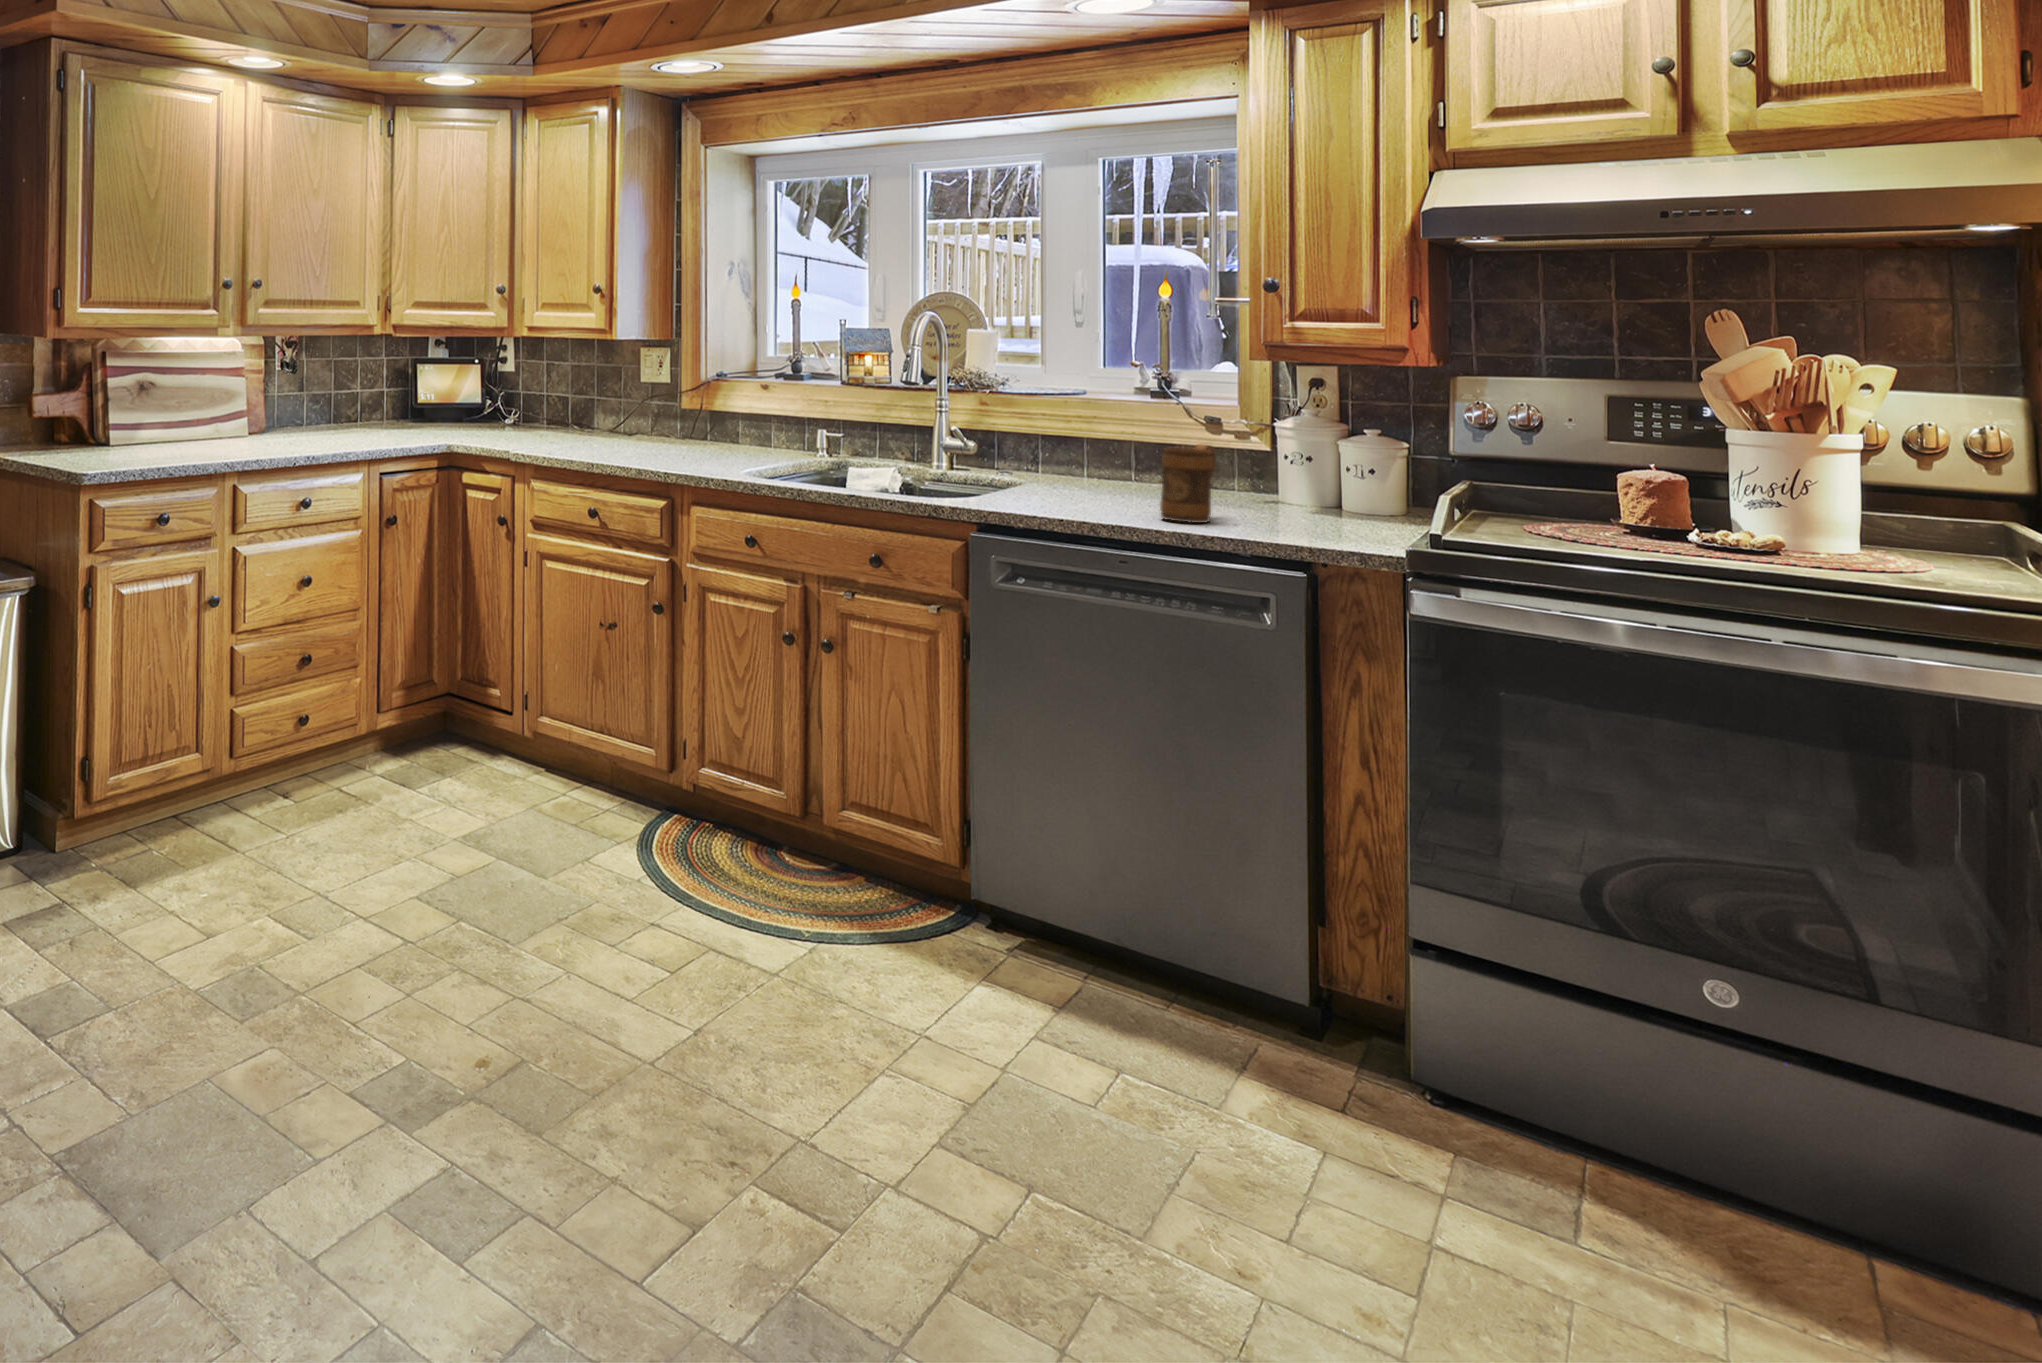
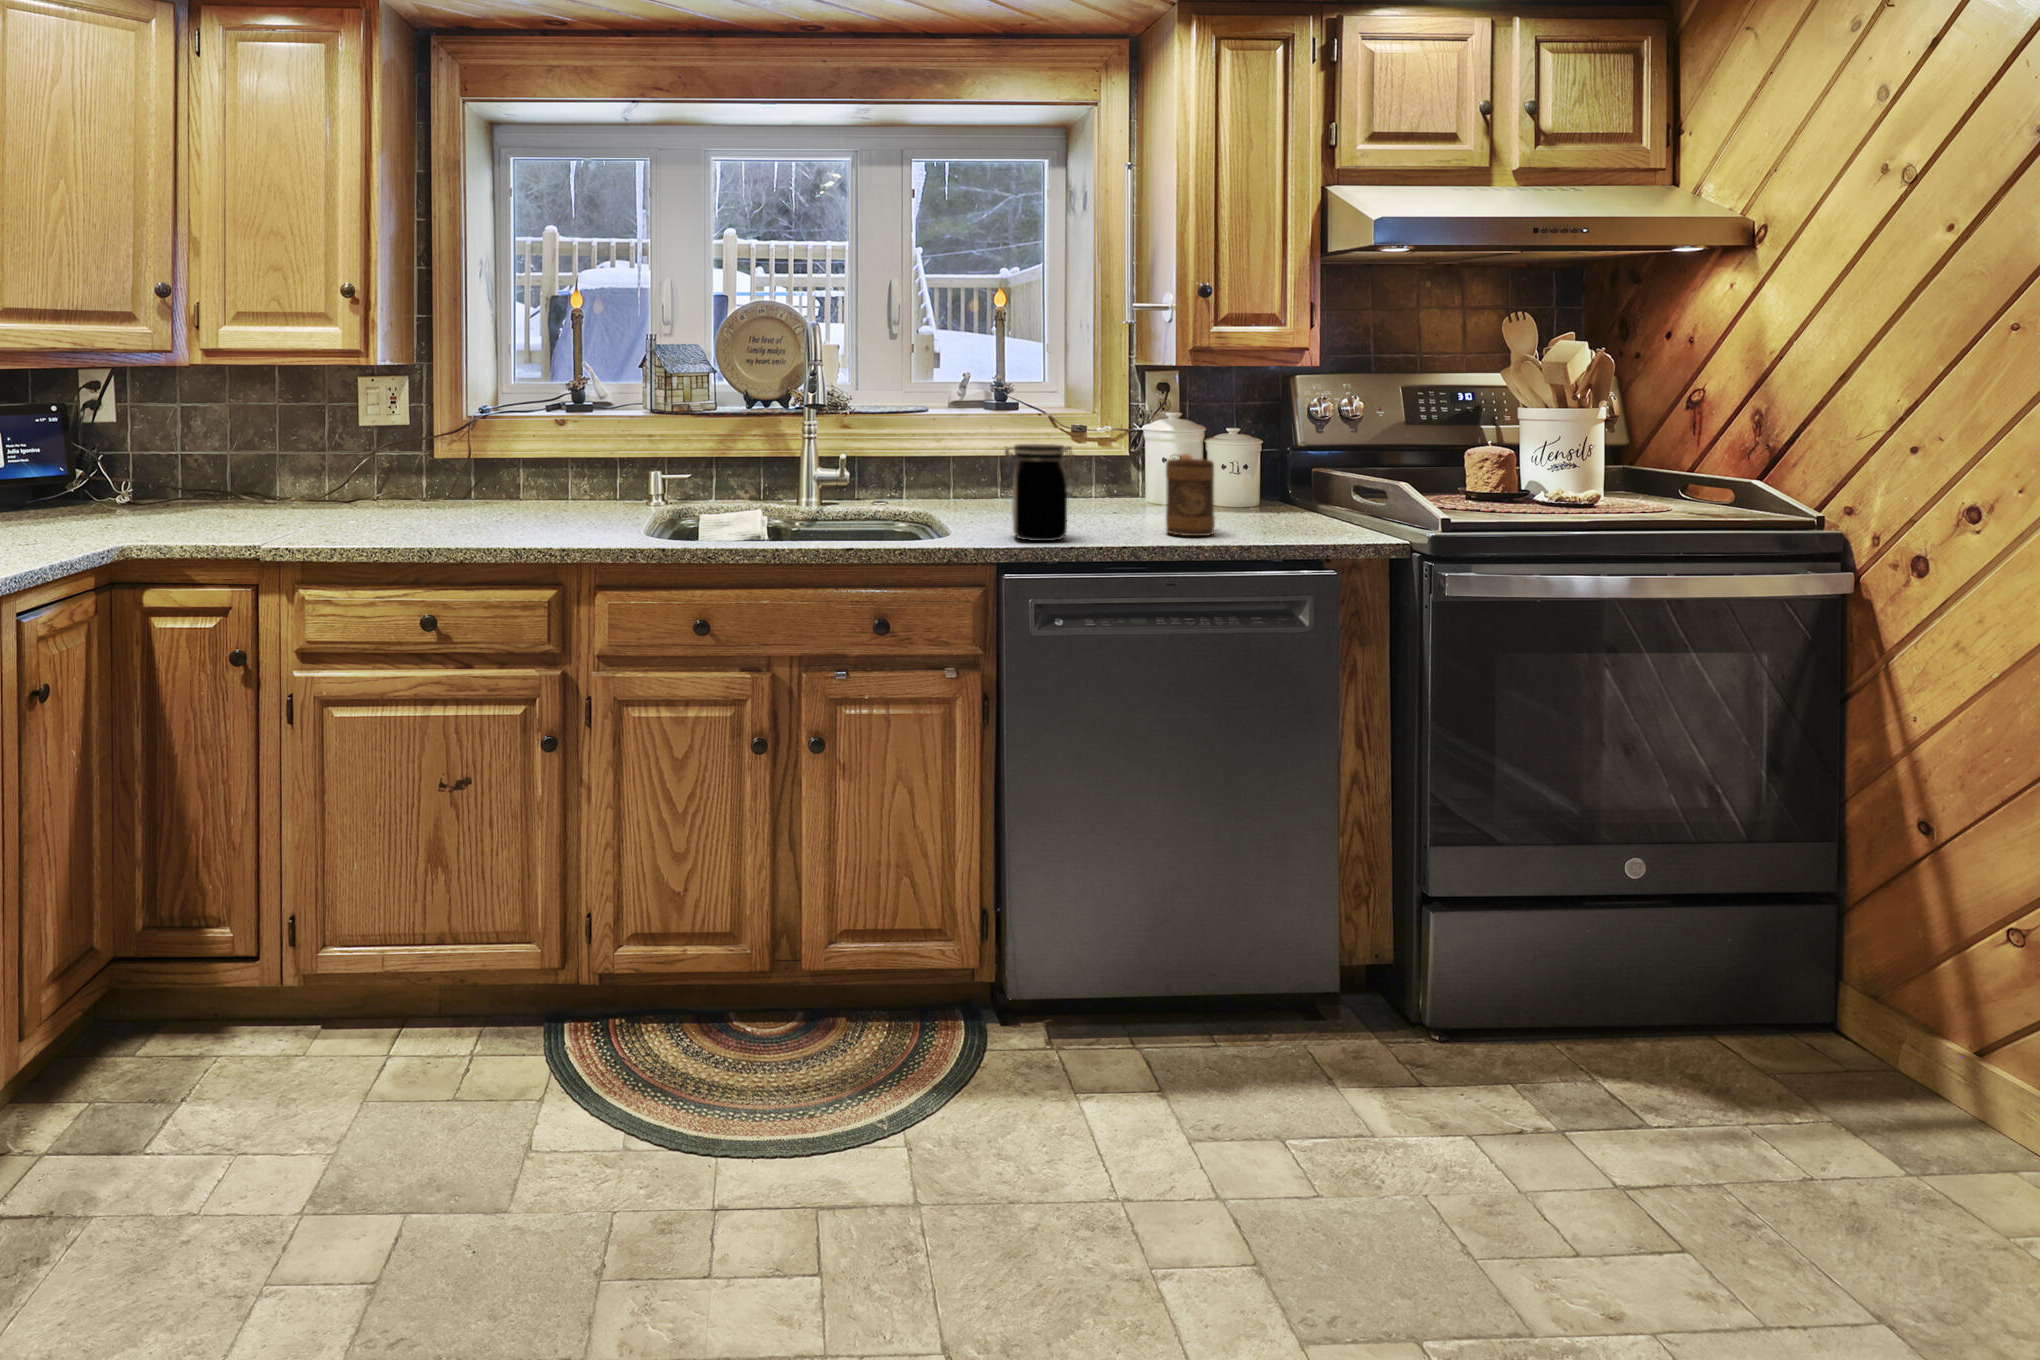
jar: none [1007,423,1068,510] -> present [1005,444,1074,541]

